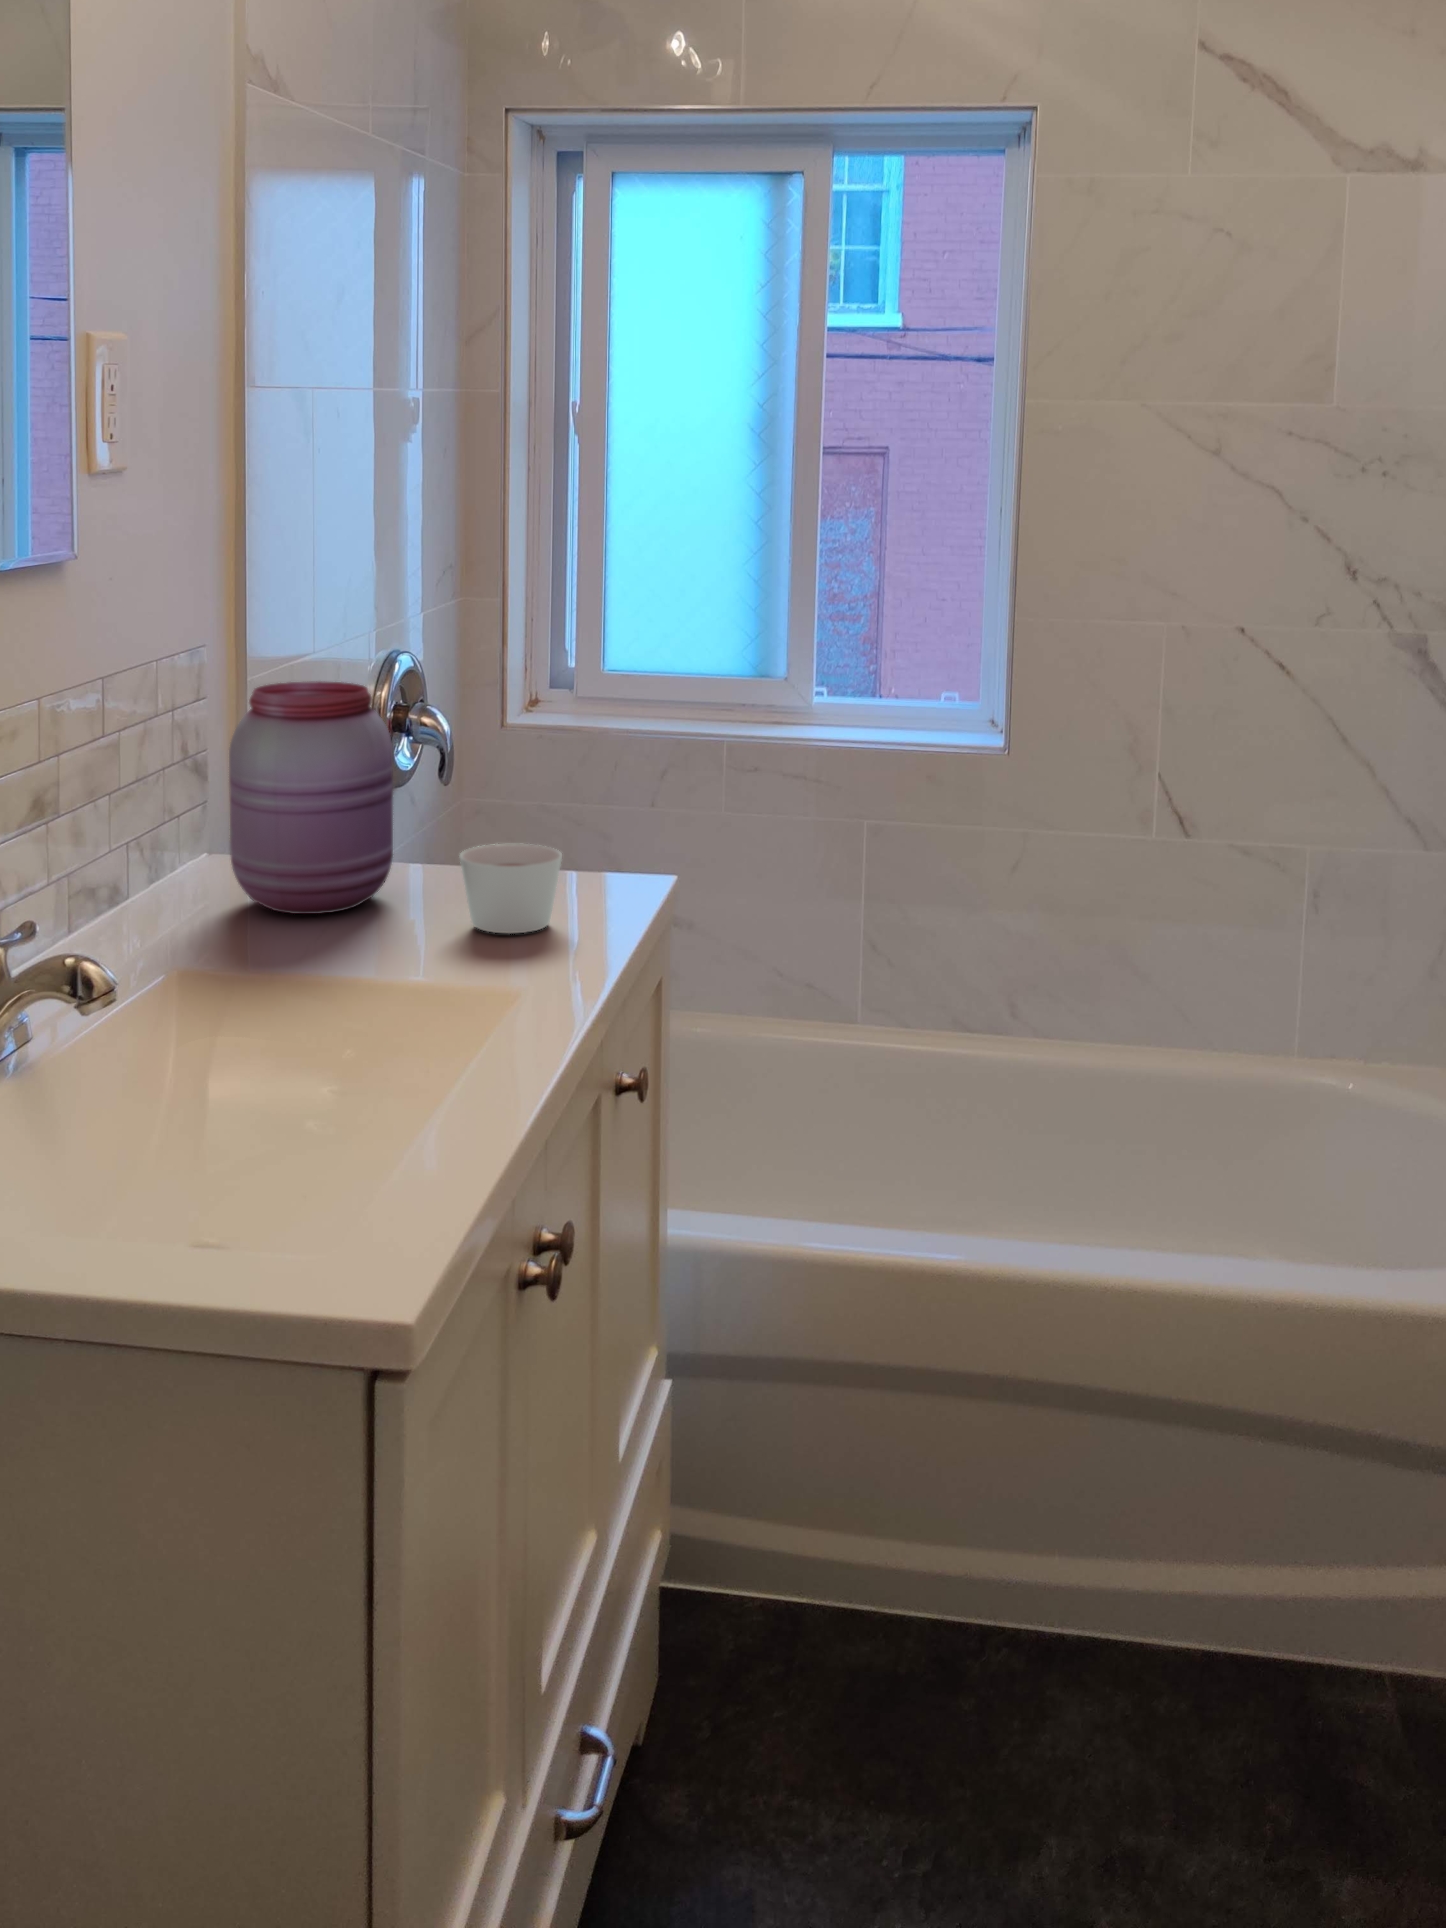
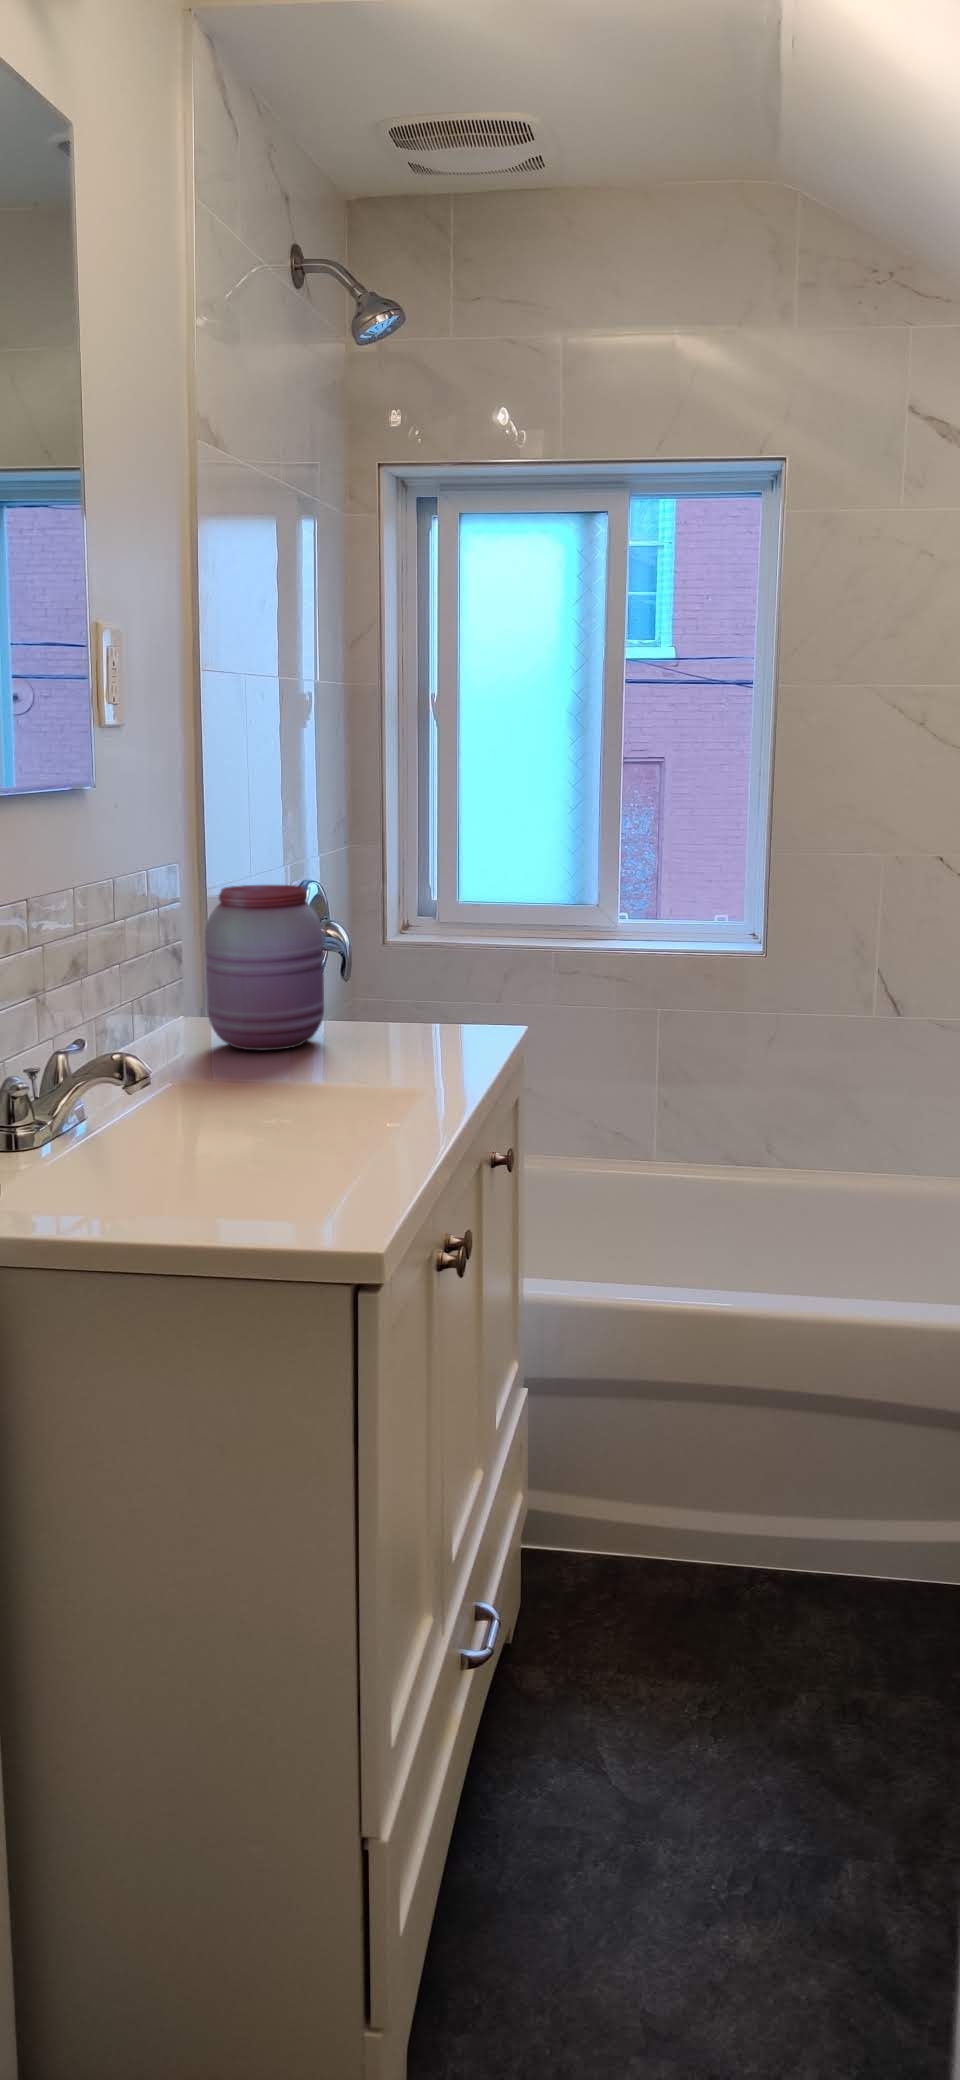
candle: present [460,844,562,934] -> none [375,997,449,1058]

